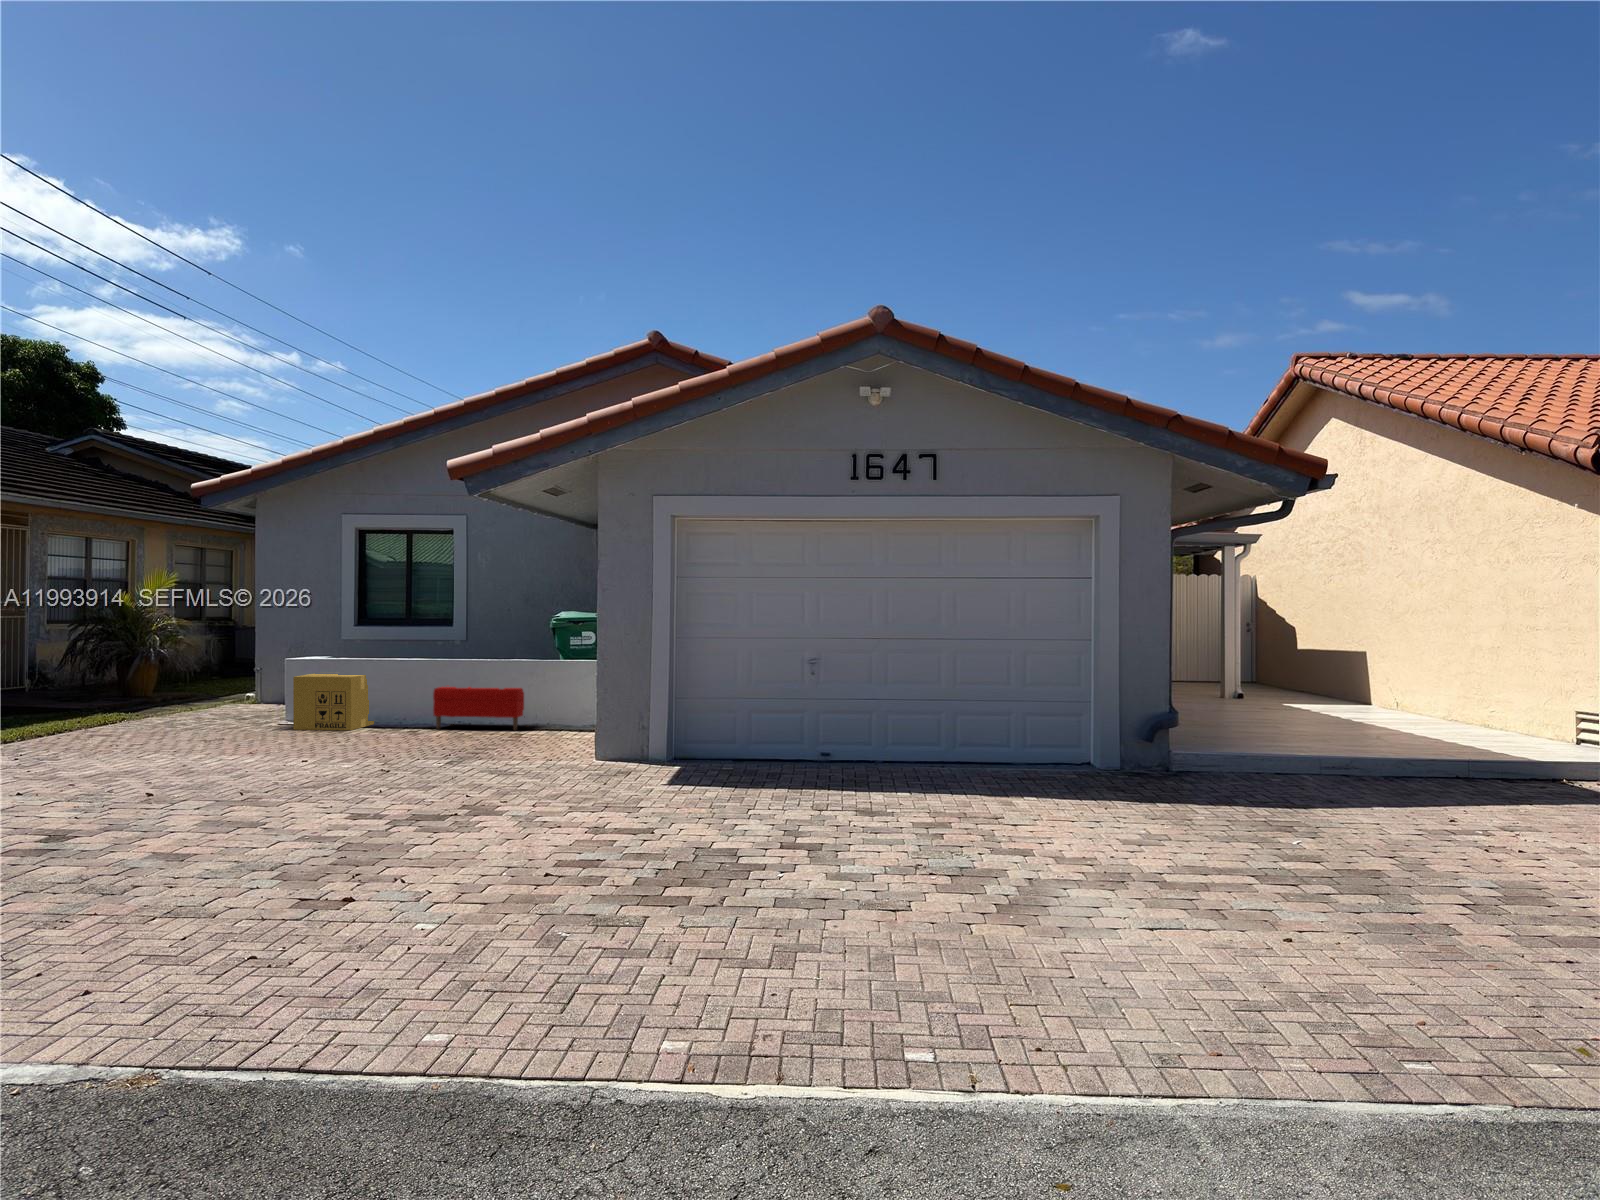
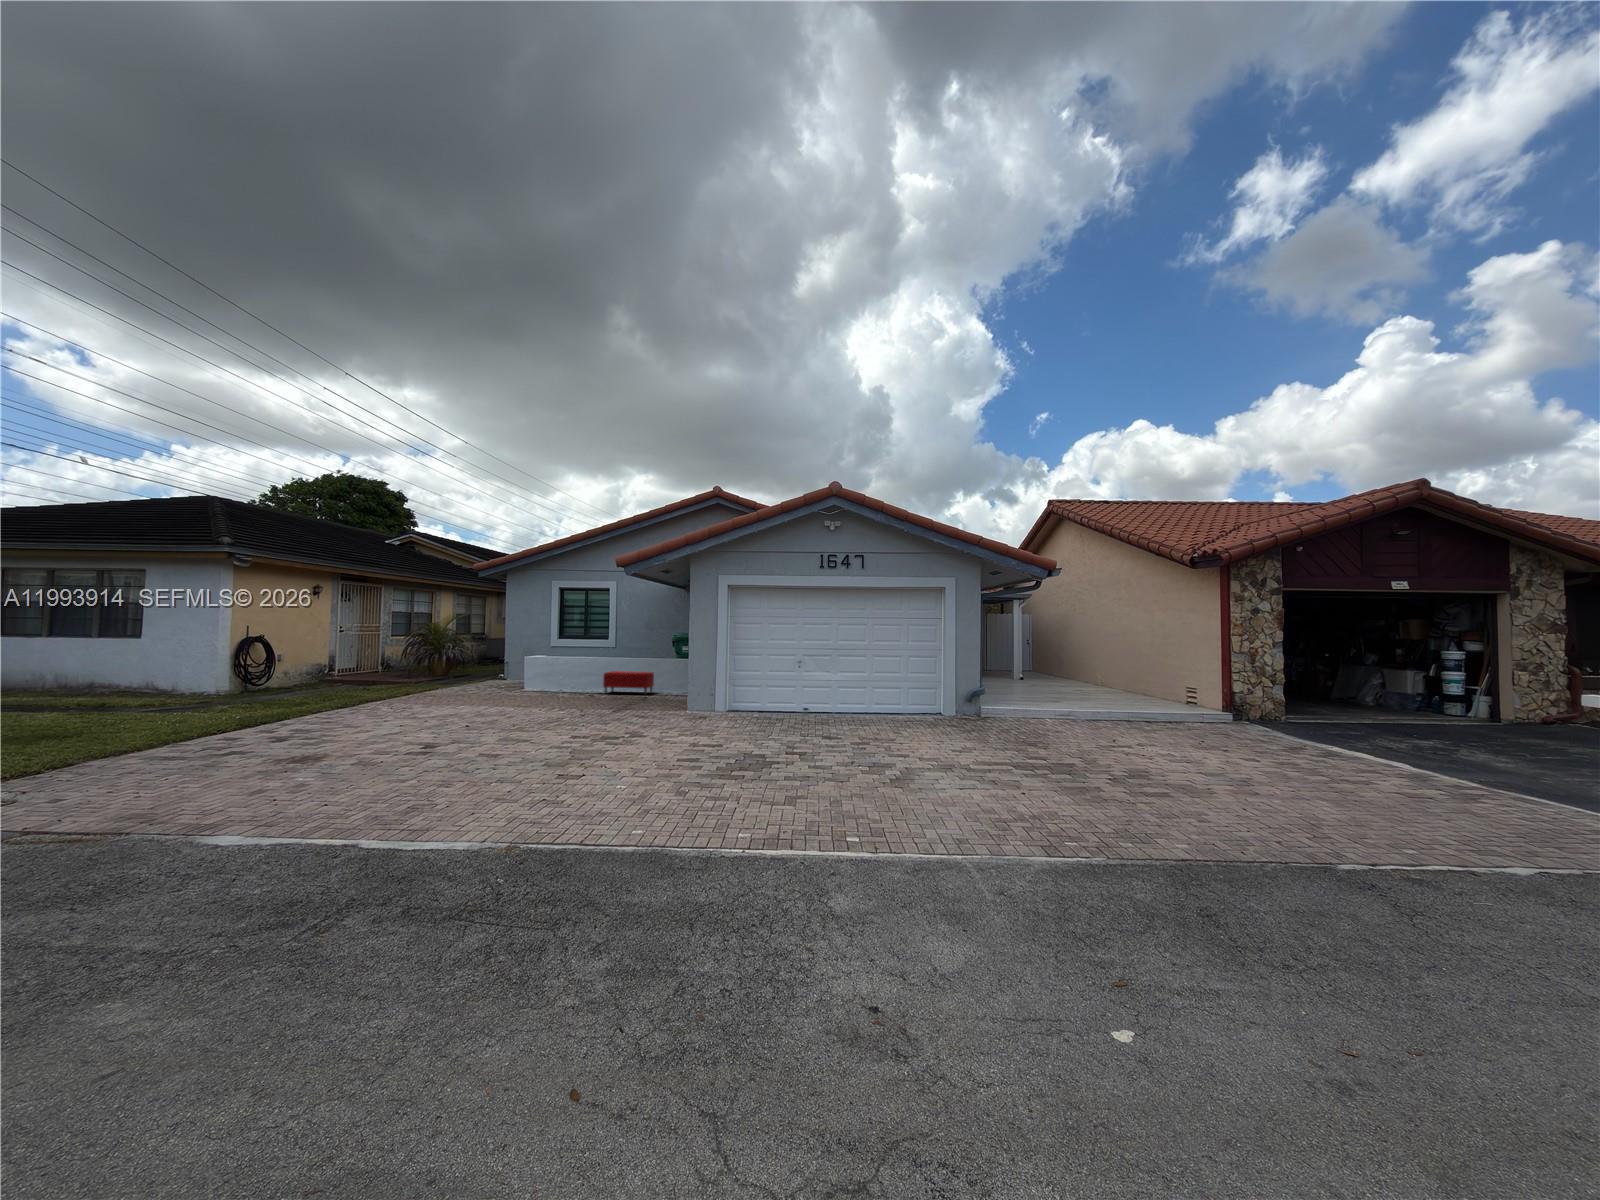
cardboard box: present [293,674,374,730] -> none [531,665,572,694]

